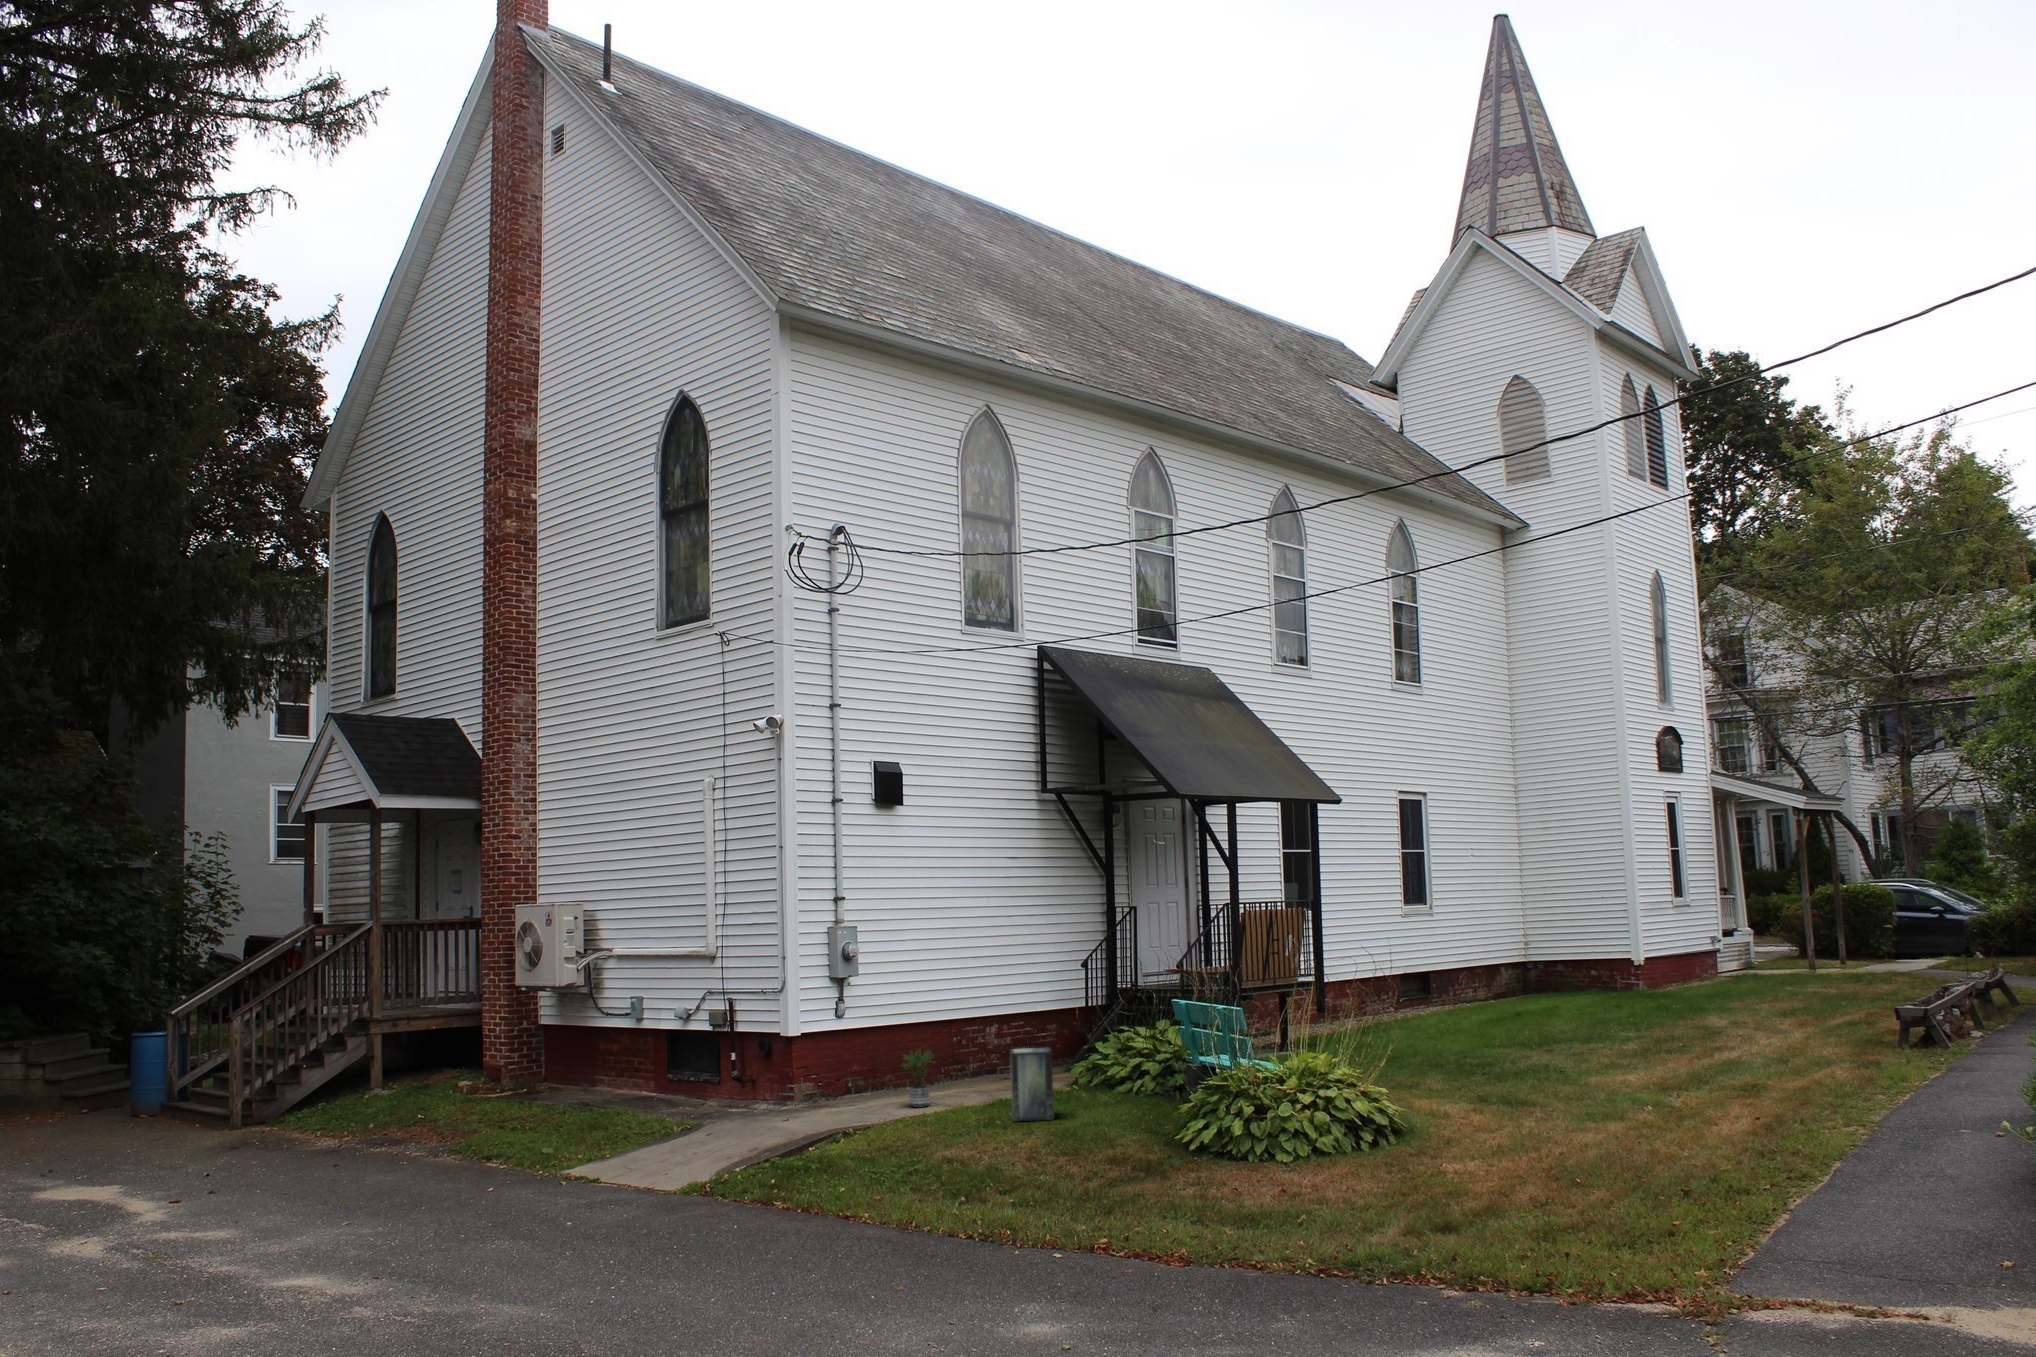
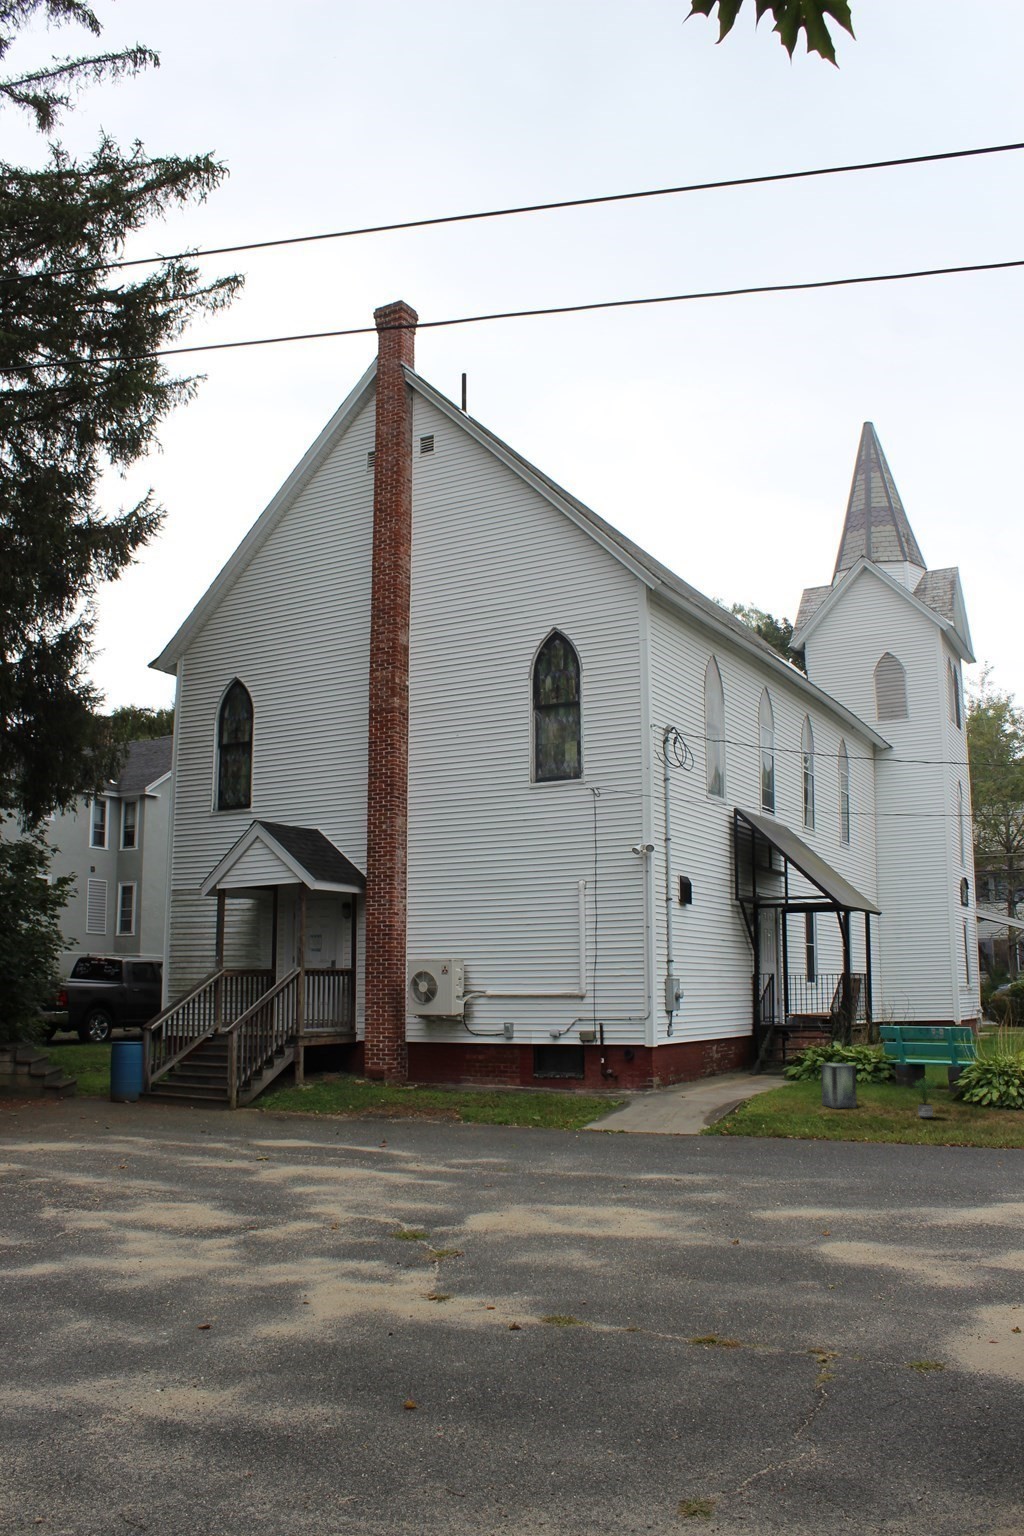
potted plant: present [905,1052,931,1108] -> present [915,1079,936,1119]

